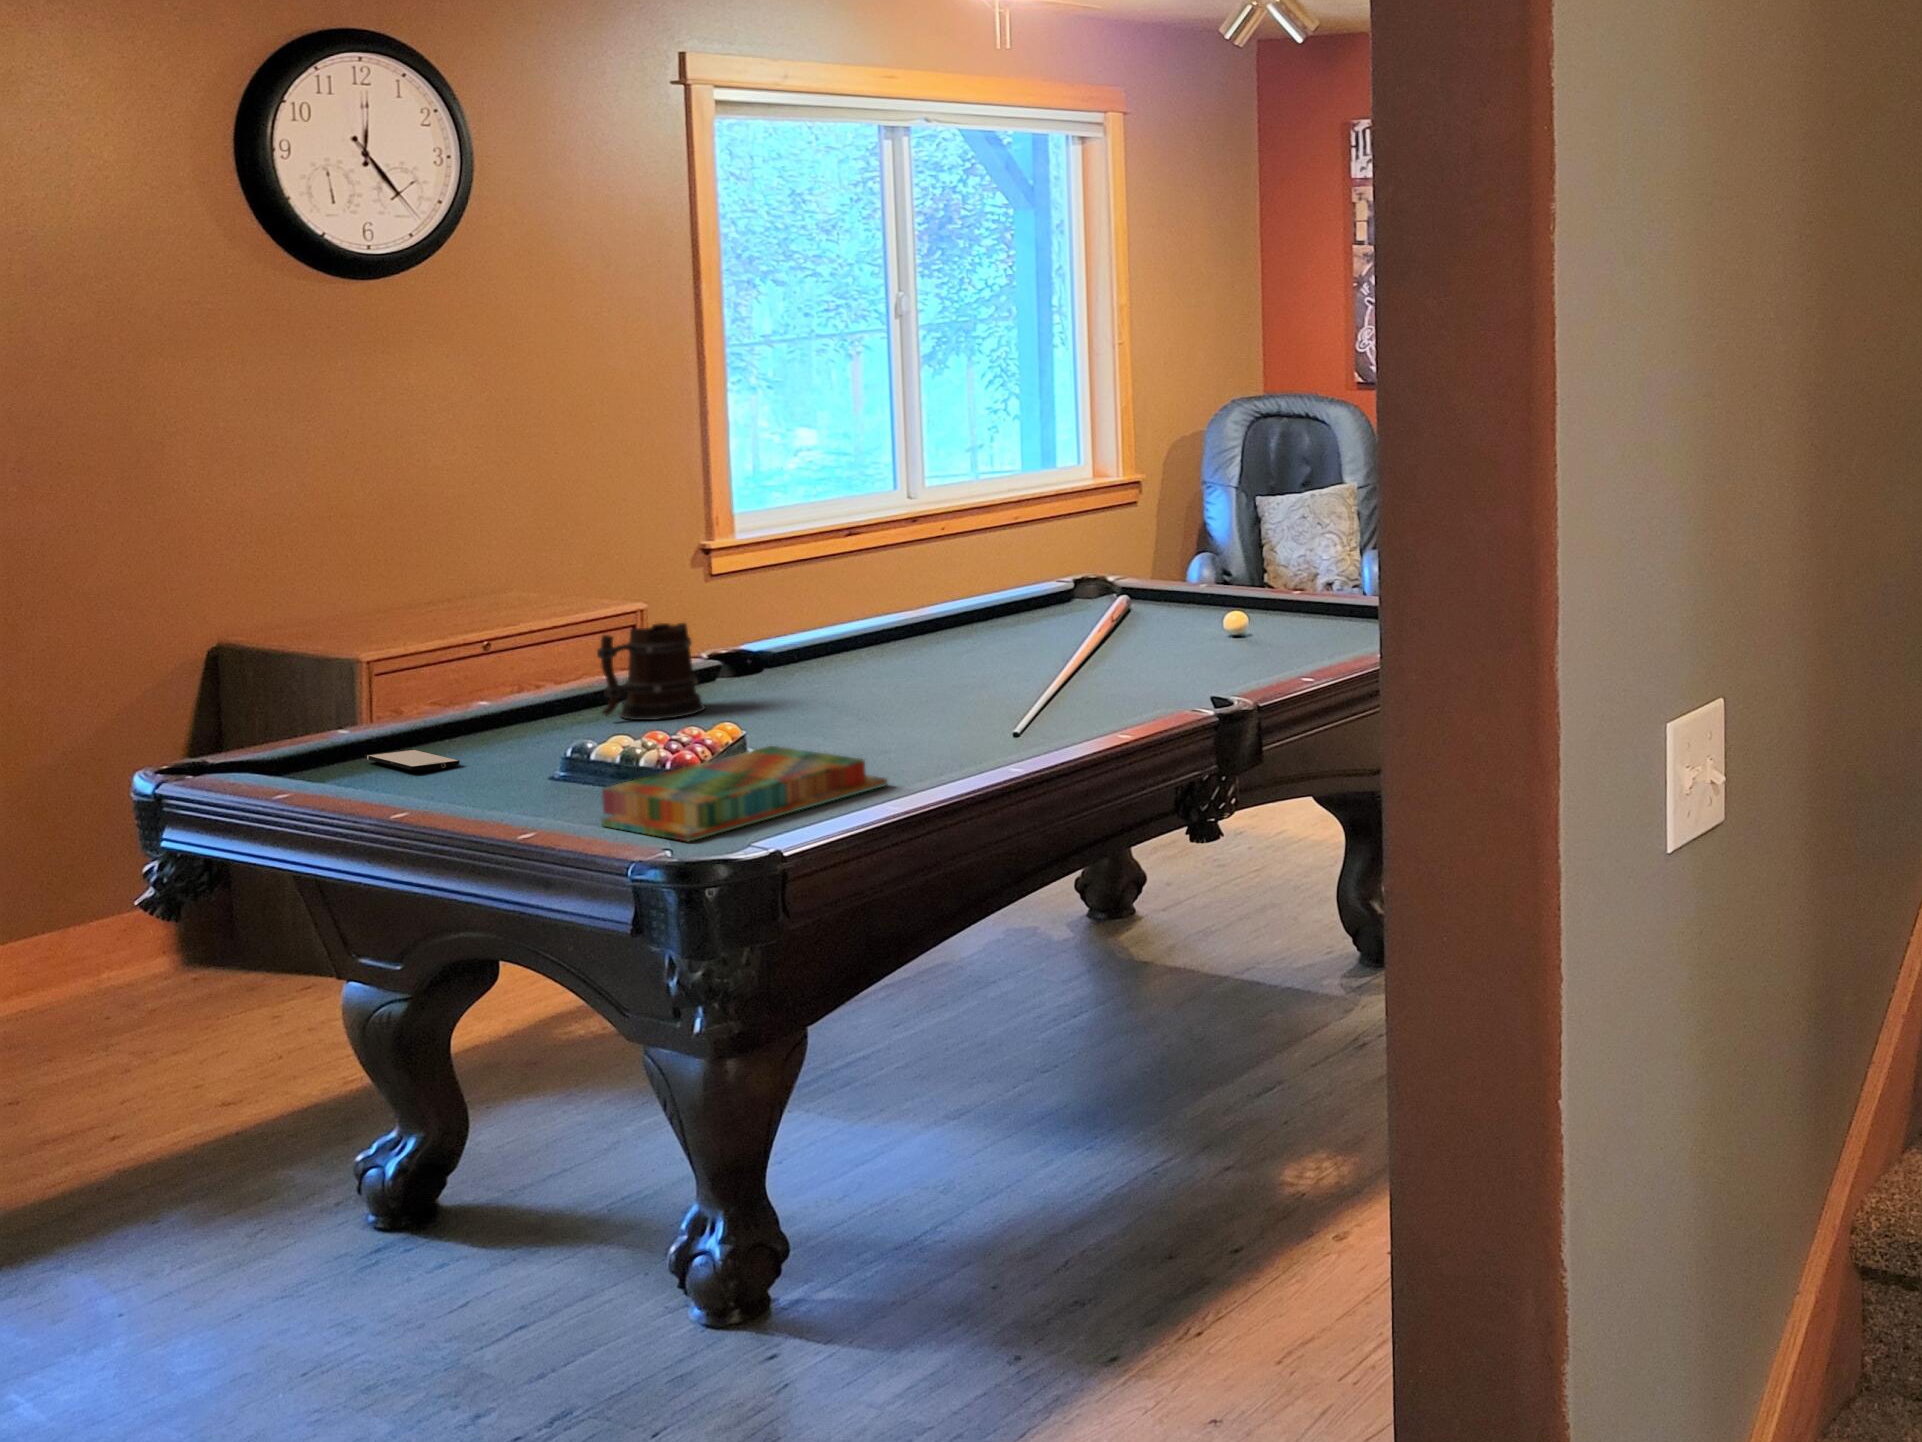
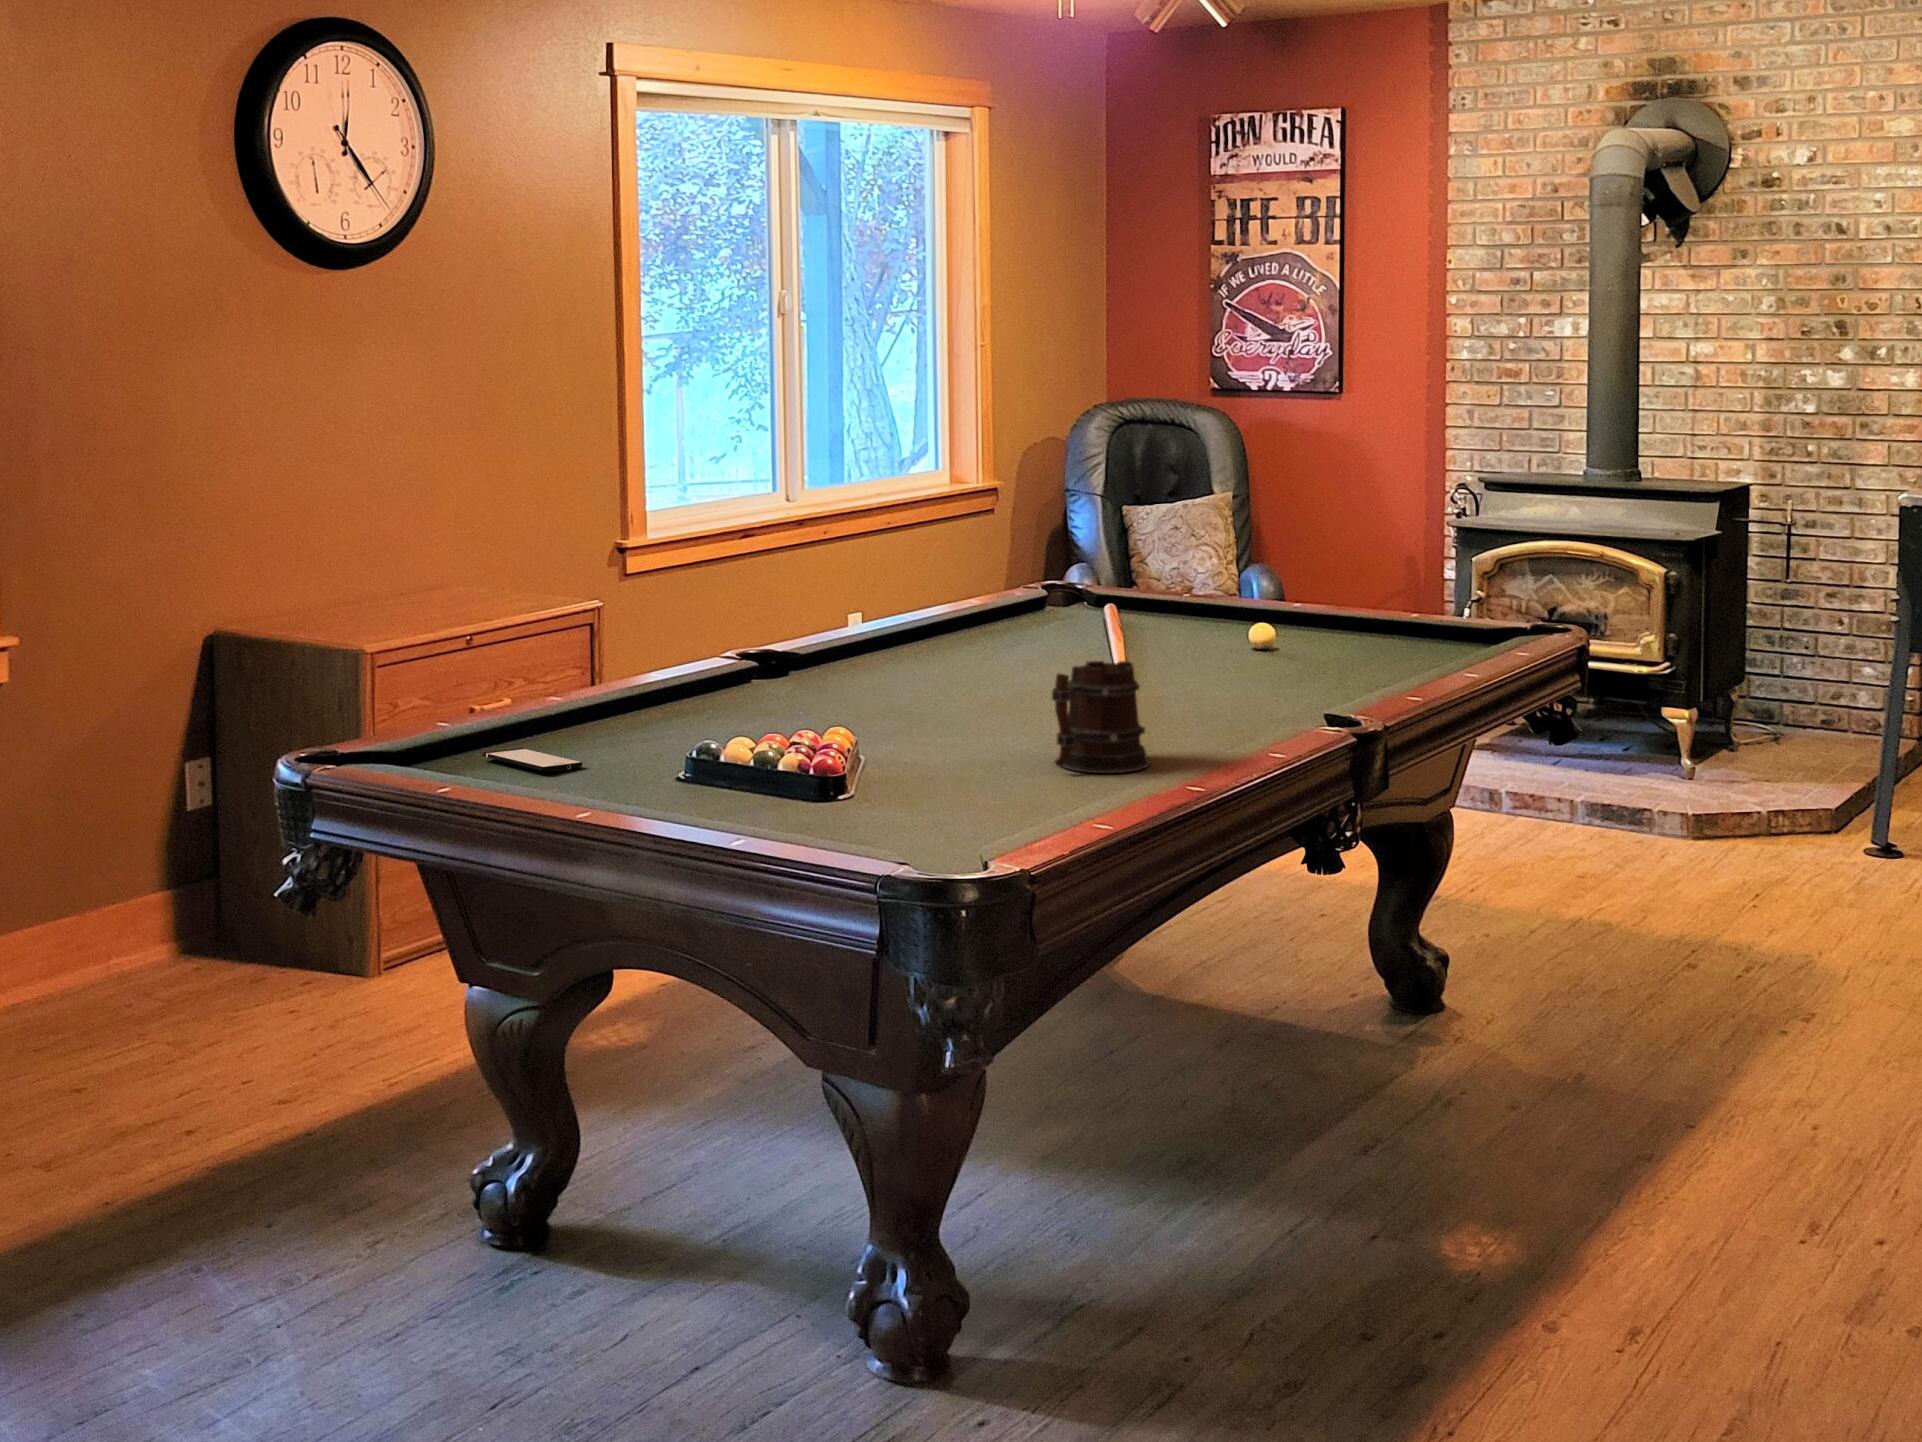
beer mug: present [597,623,705,720] -> present [1052,661,1150,773]
board game: present [602,746,887,841] -> none [783,759,1054,861]

